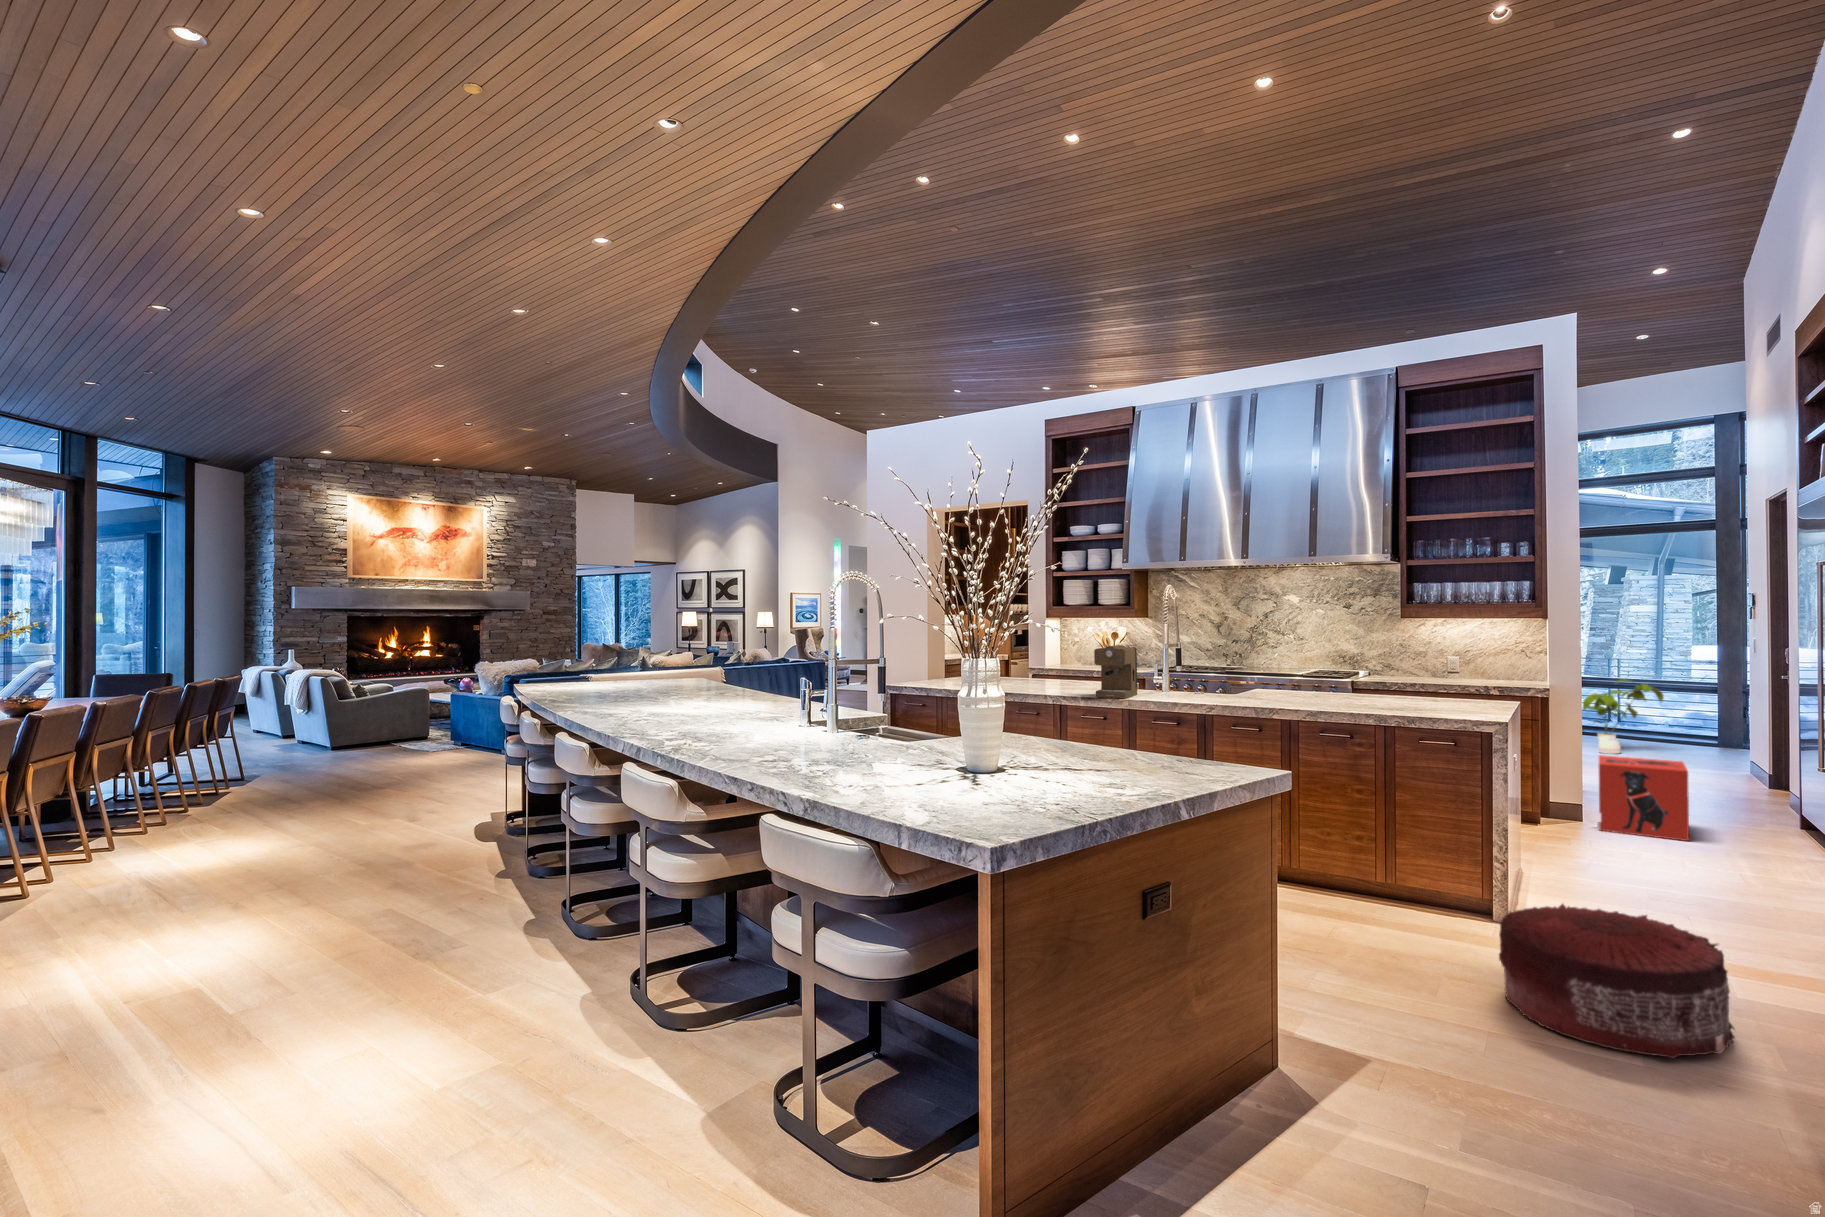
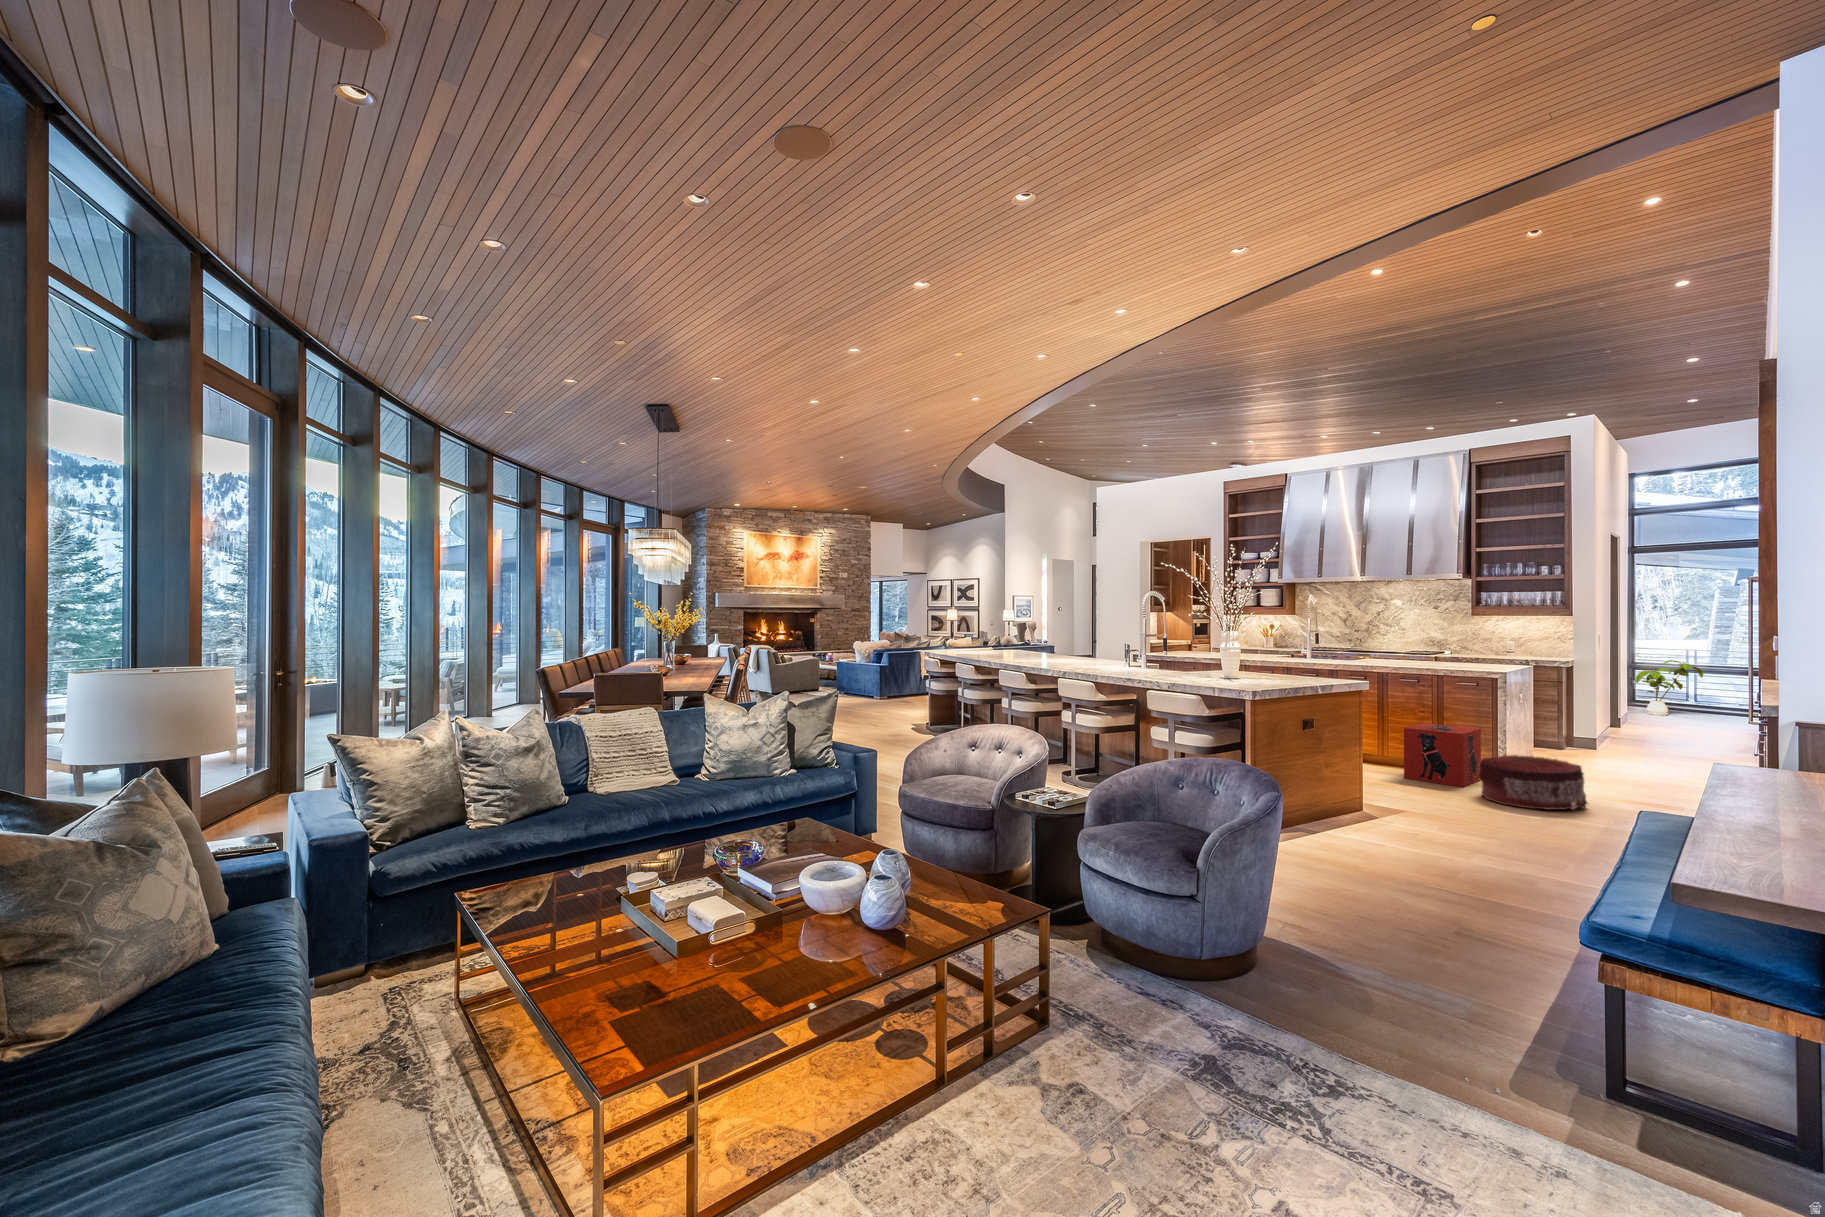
coffee maker: present [1094,645,1137,698] -> none [1264,631,1291,662]
storage box: present [1599,755,1689,841] -> present [1404,723,1481,787]

